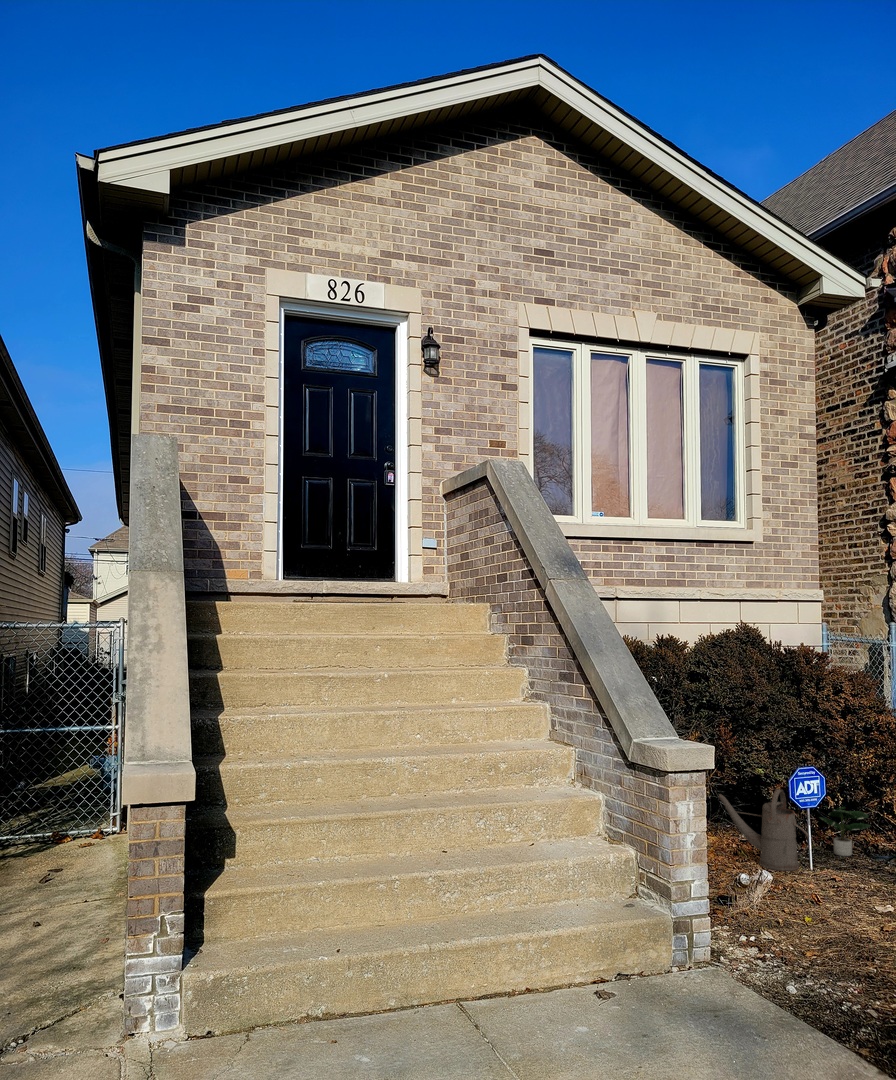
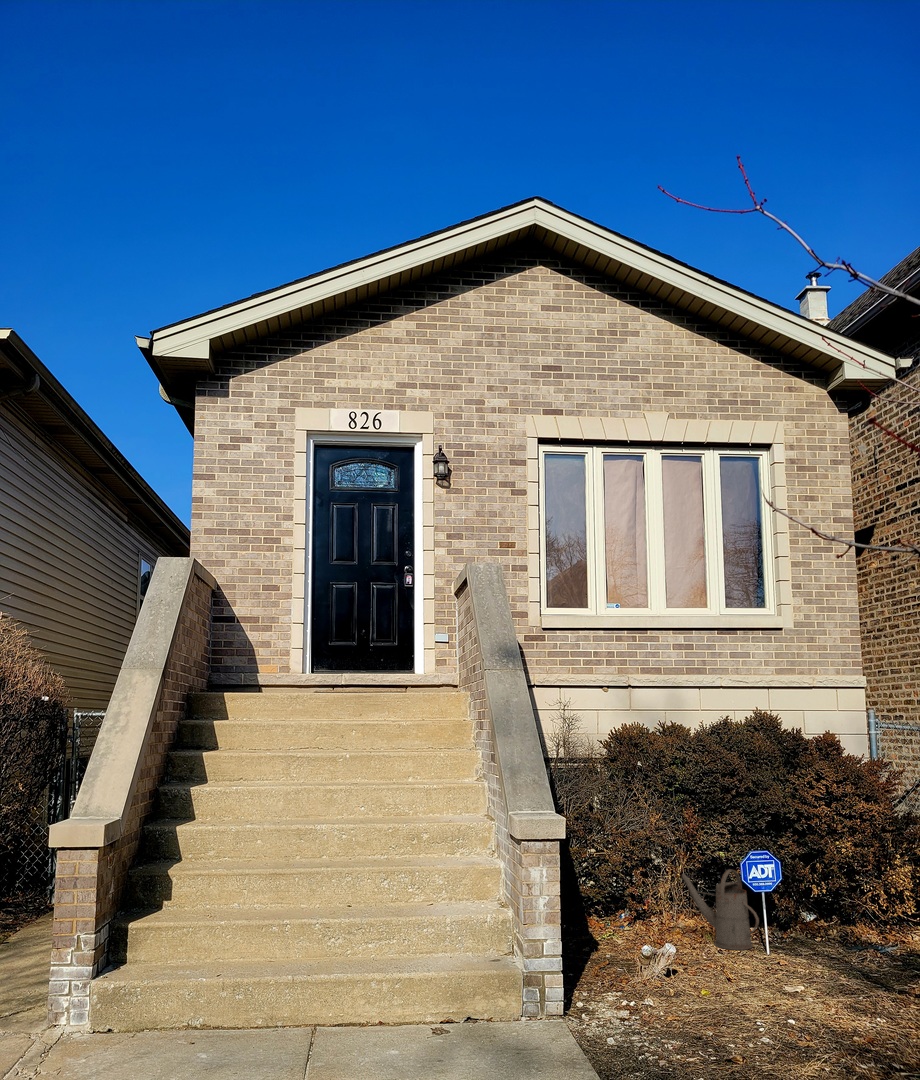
potted plant: present [820,806,870,856] -> none [788,883,839,941]

